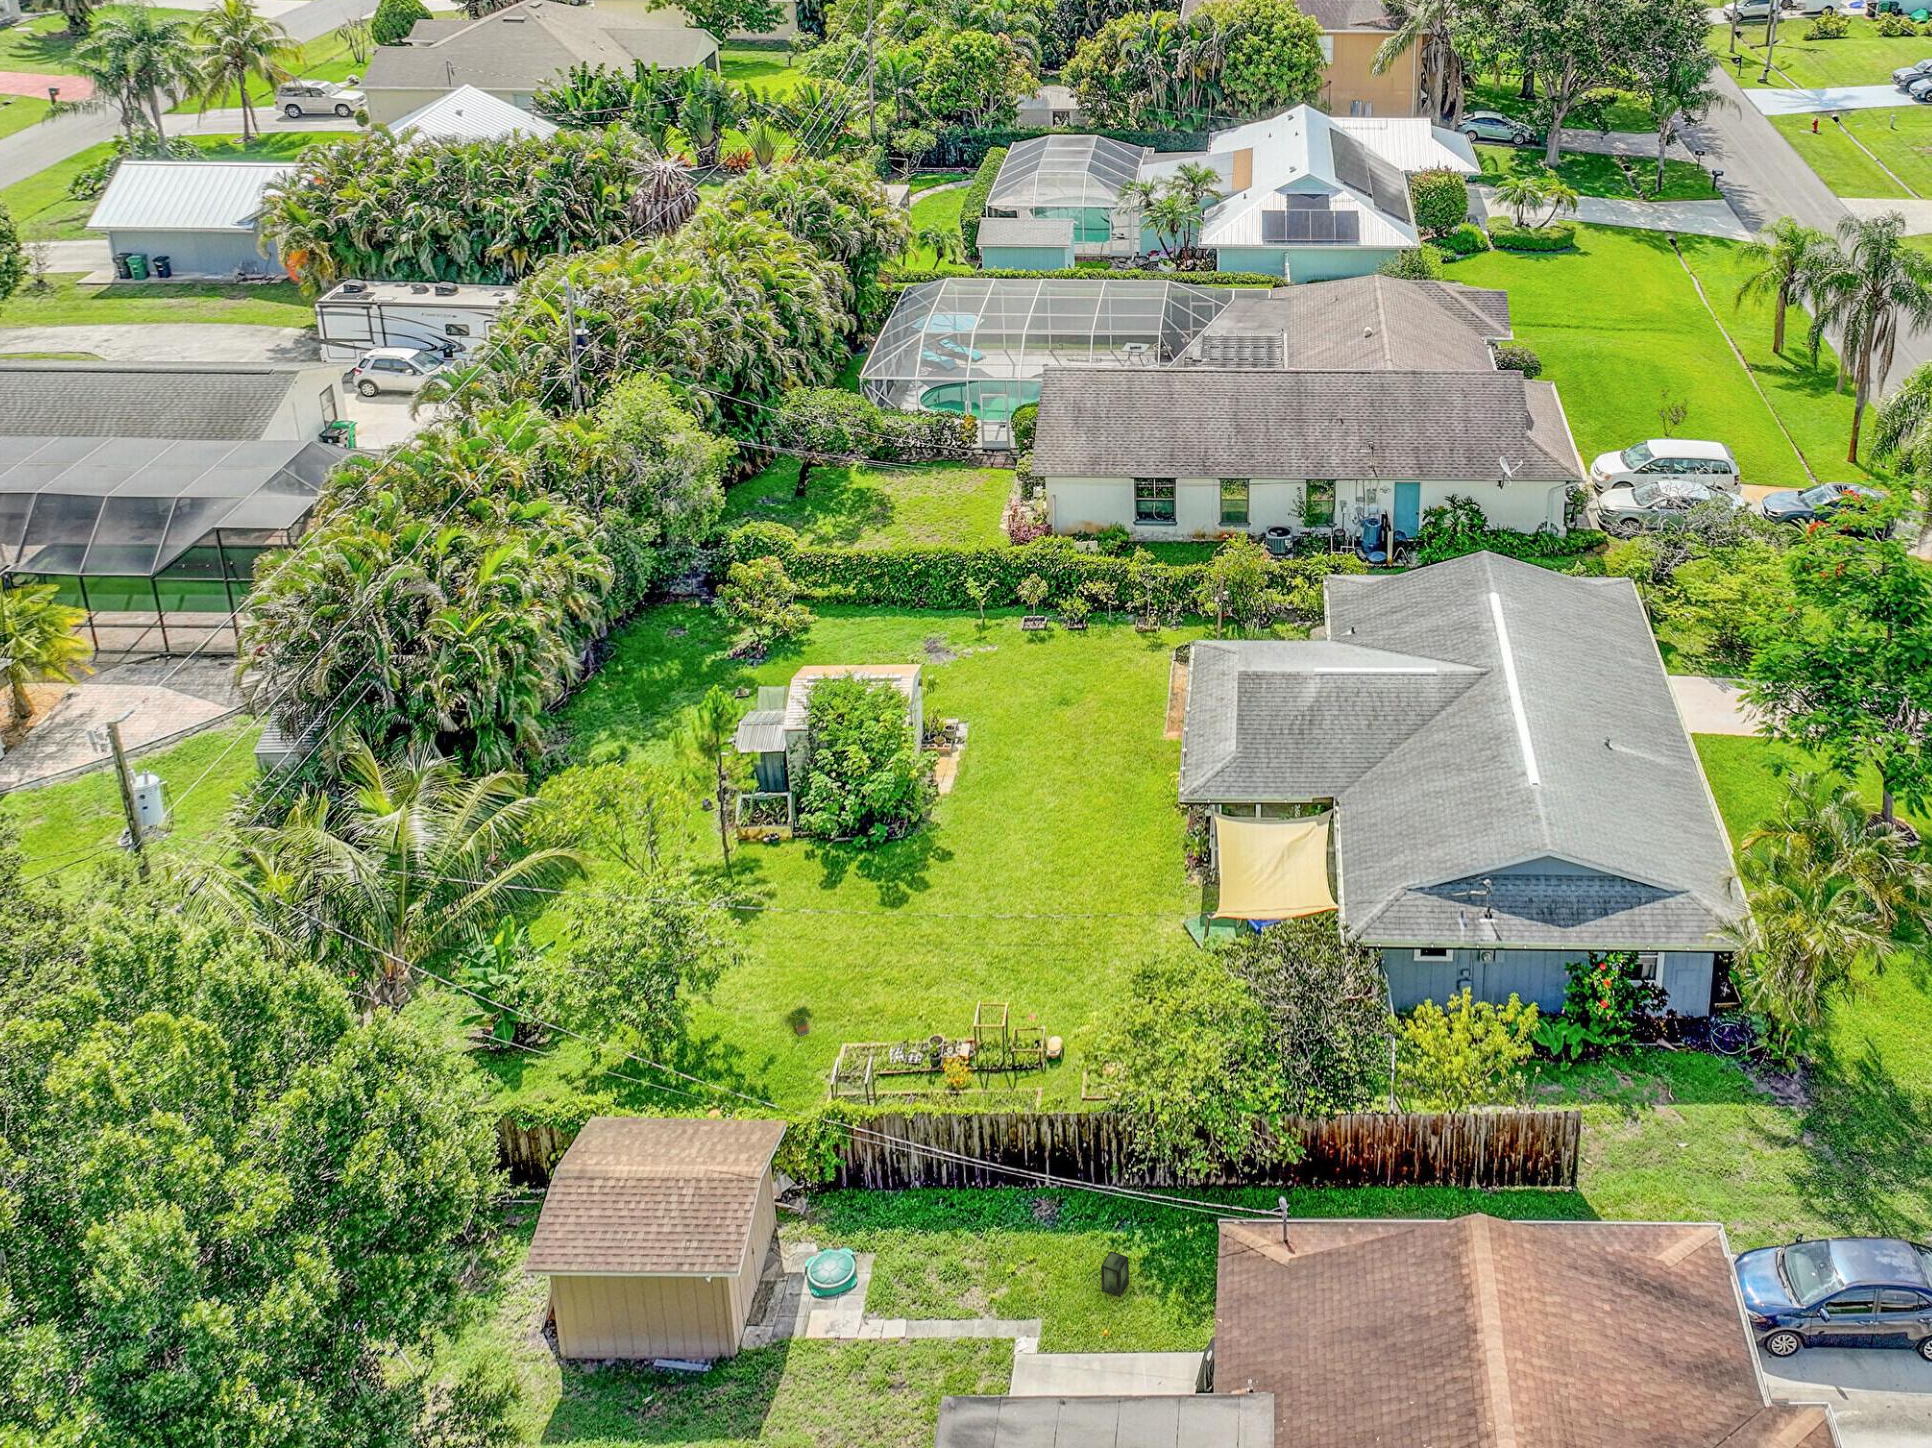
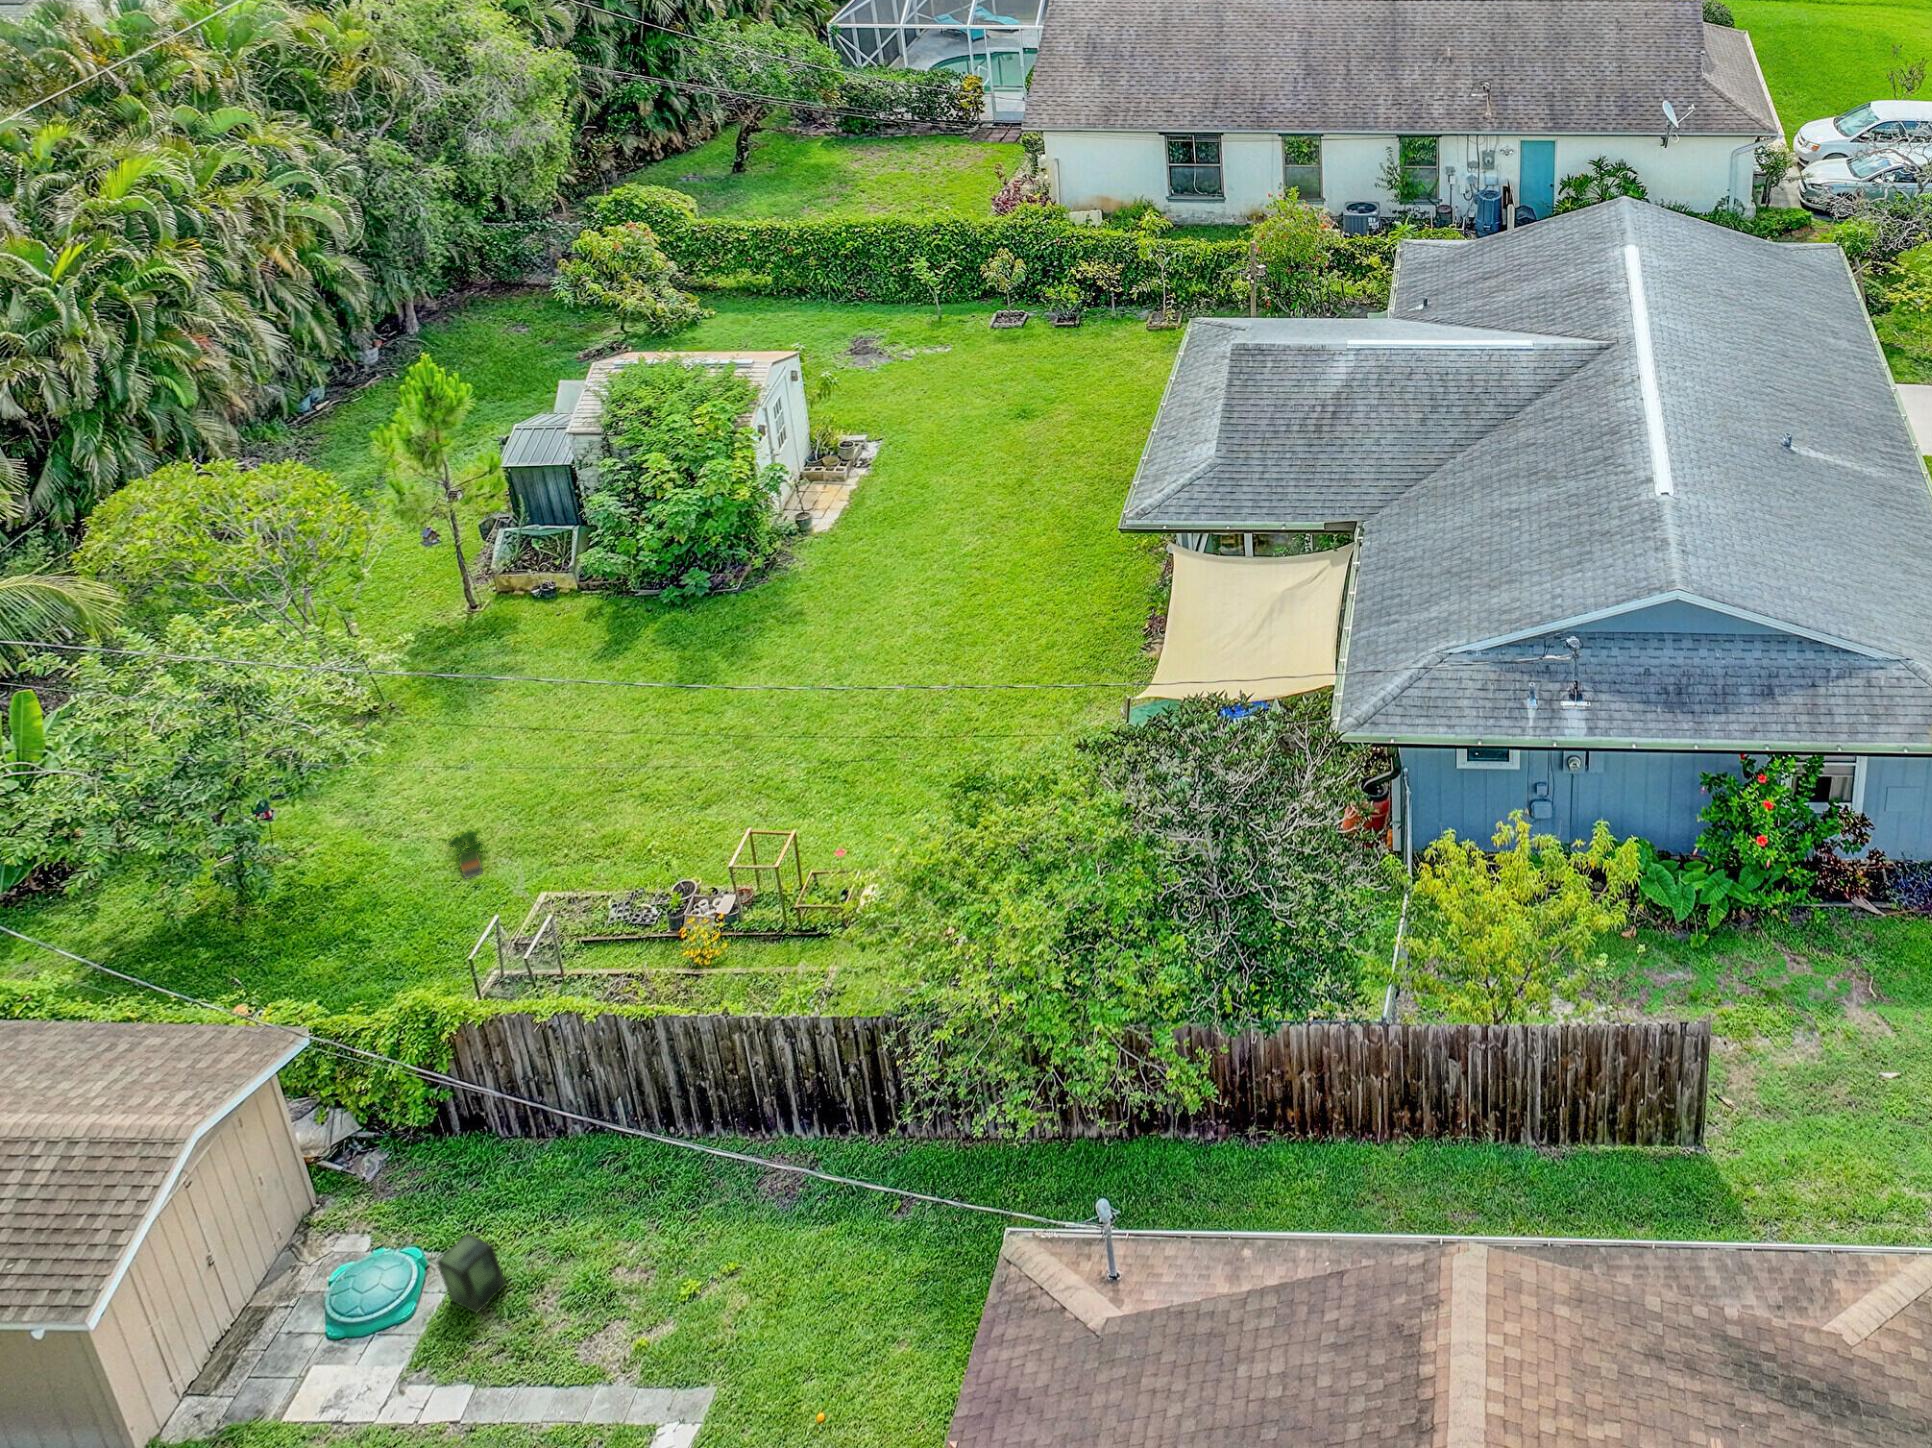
storage box: present [1101,1251,1129,1297] -> present [436,1234,506,1313]

